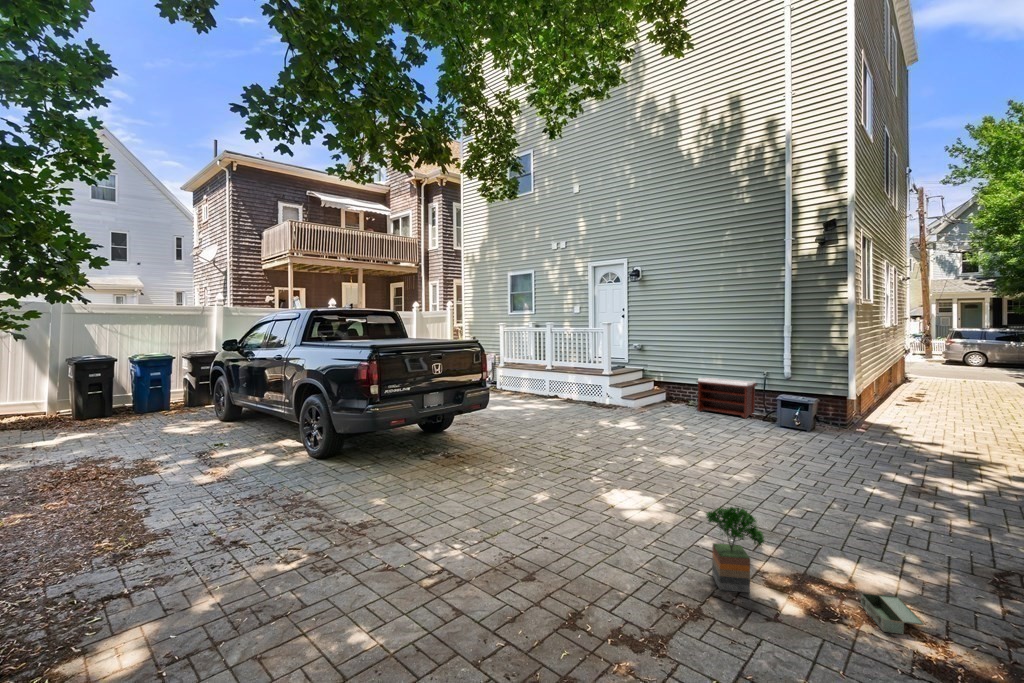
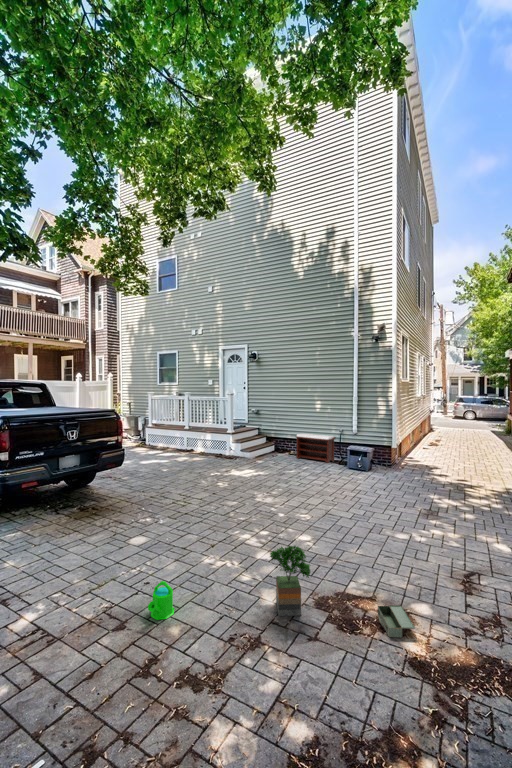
watering can: none [559,534,586,577] -> present [148,581,174,620]

